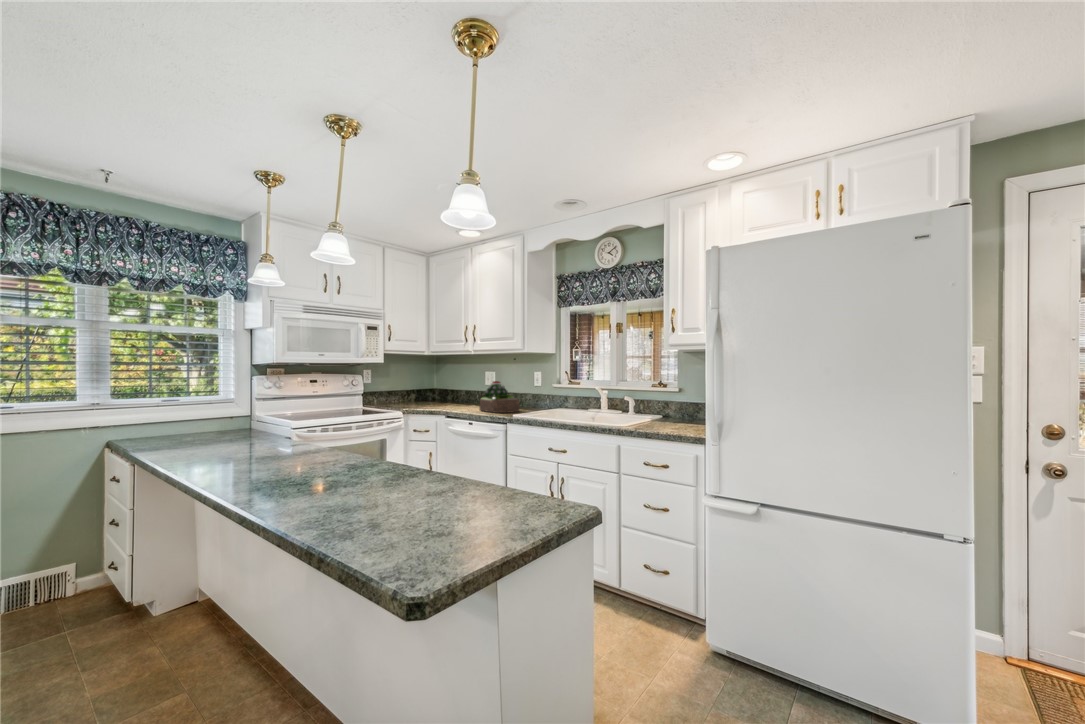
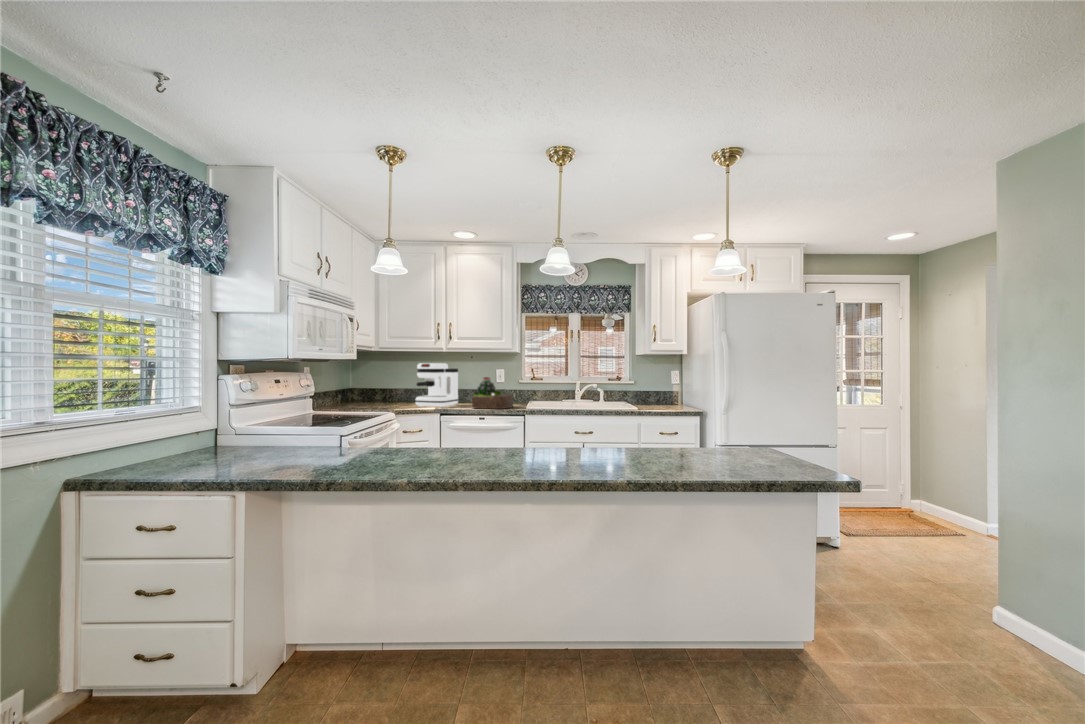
coffee maker: none [442,367,486,408] -> present [416,363,458,407]

